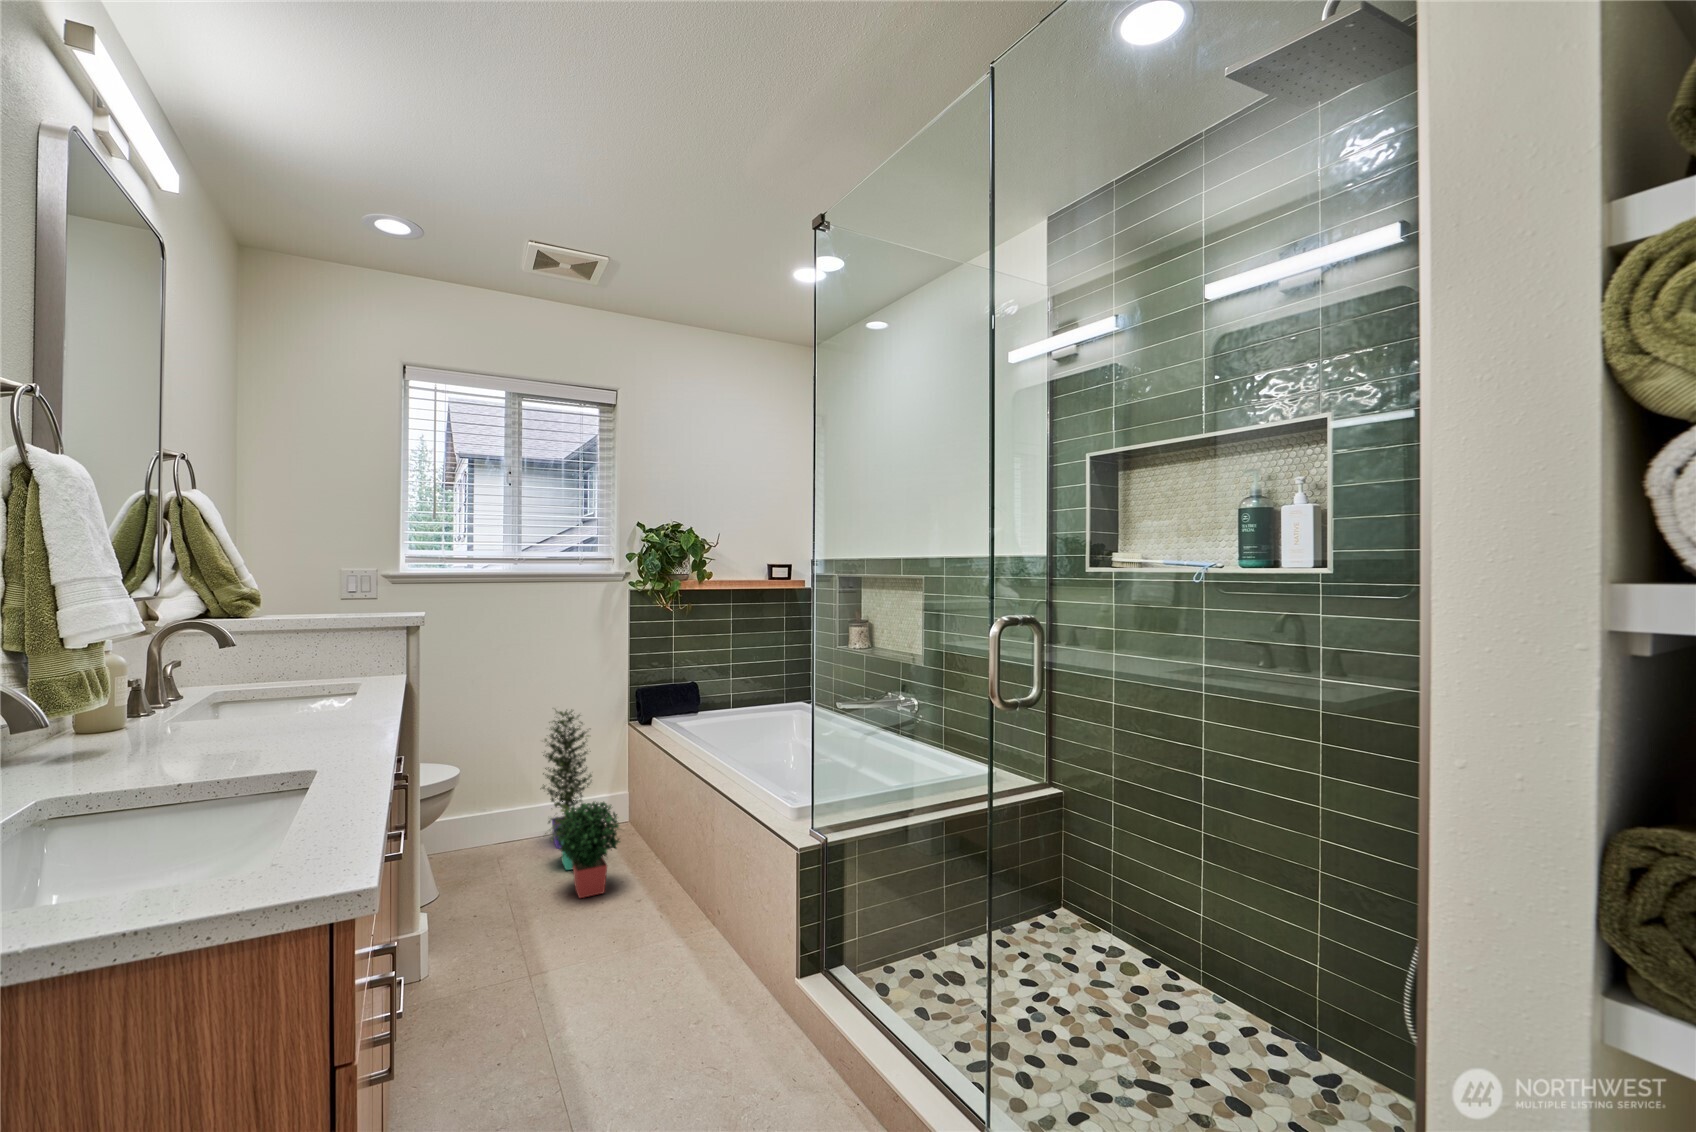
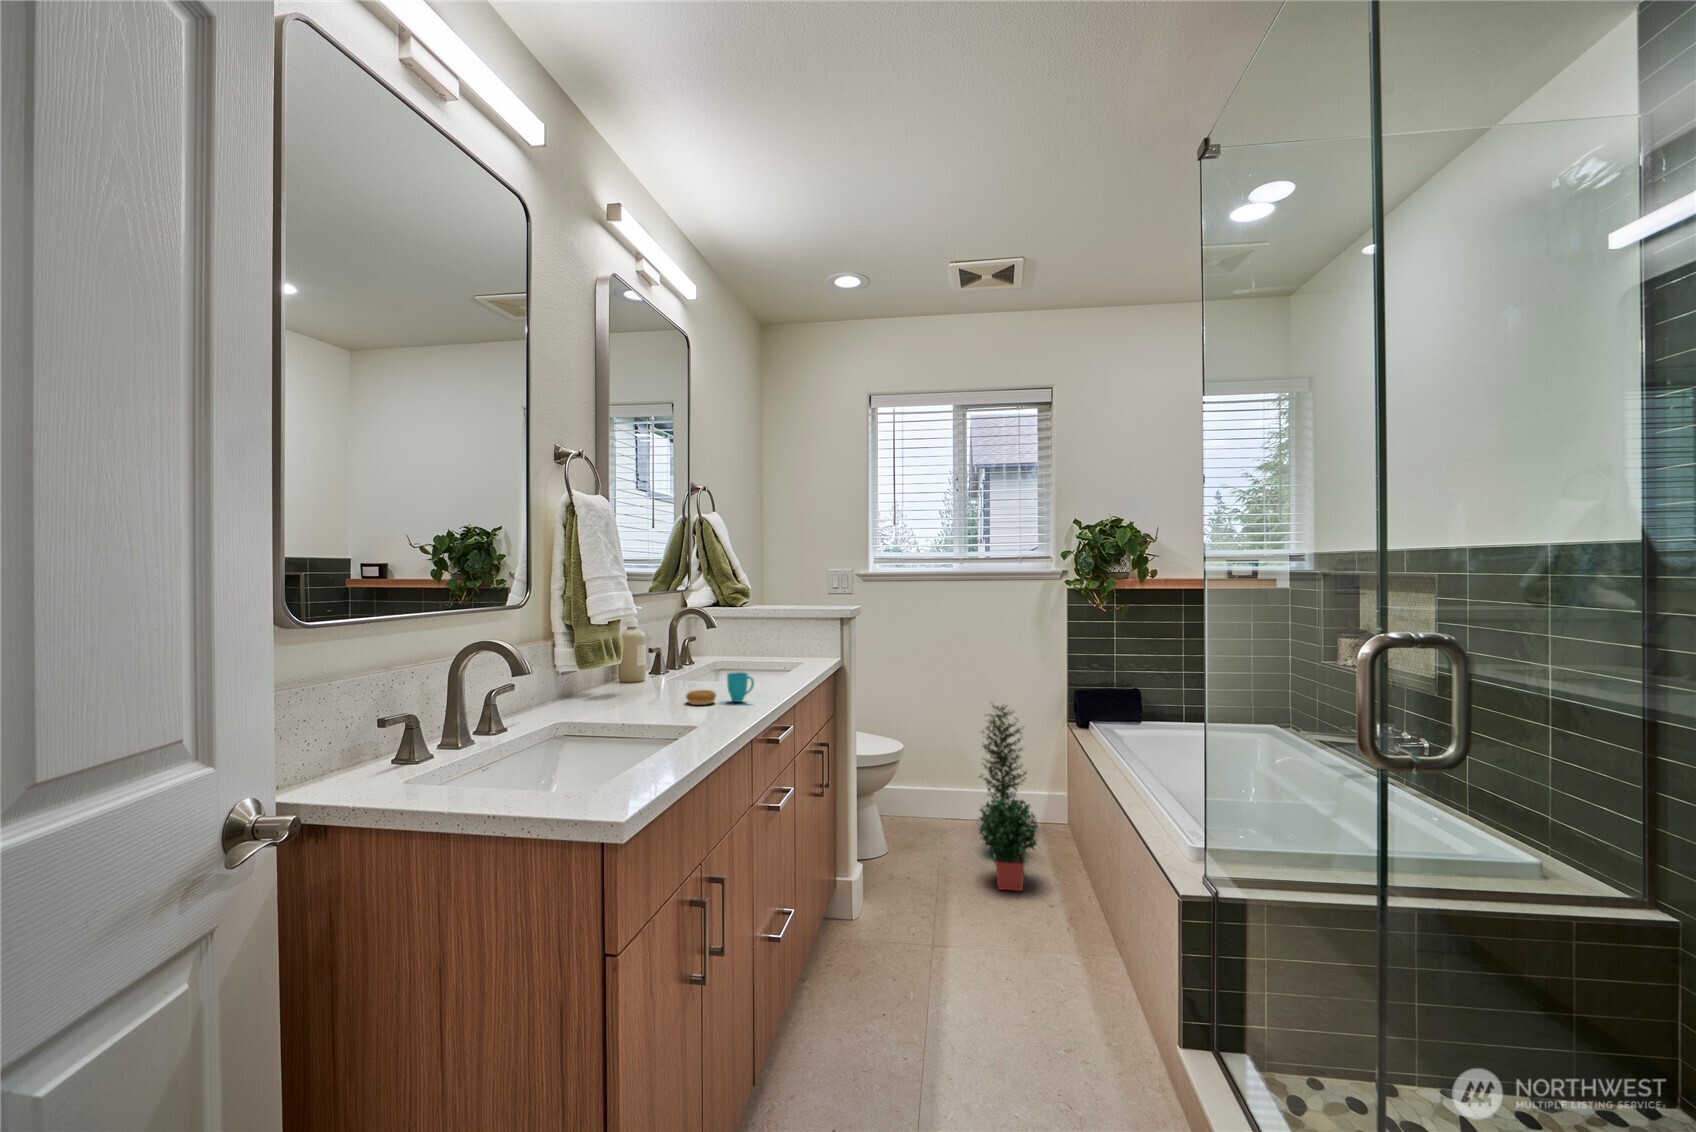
cup: none [233,699,345,749] -> present [686,672,754,705]

